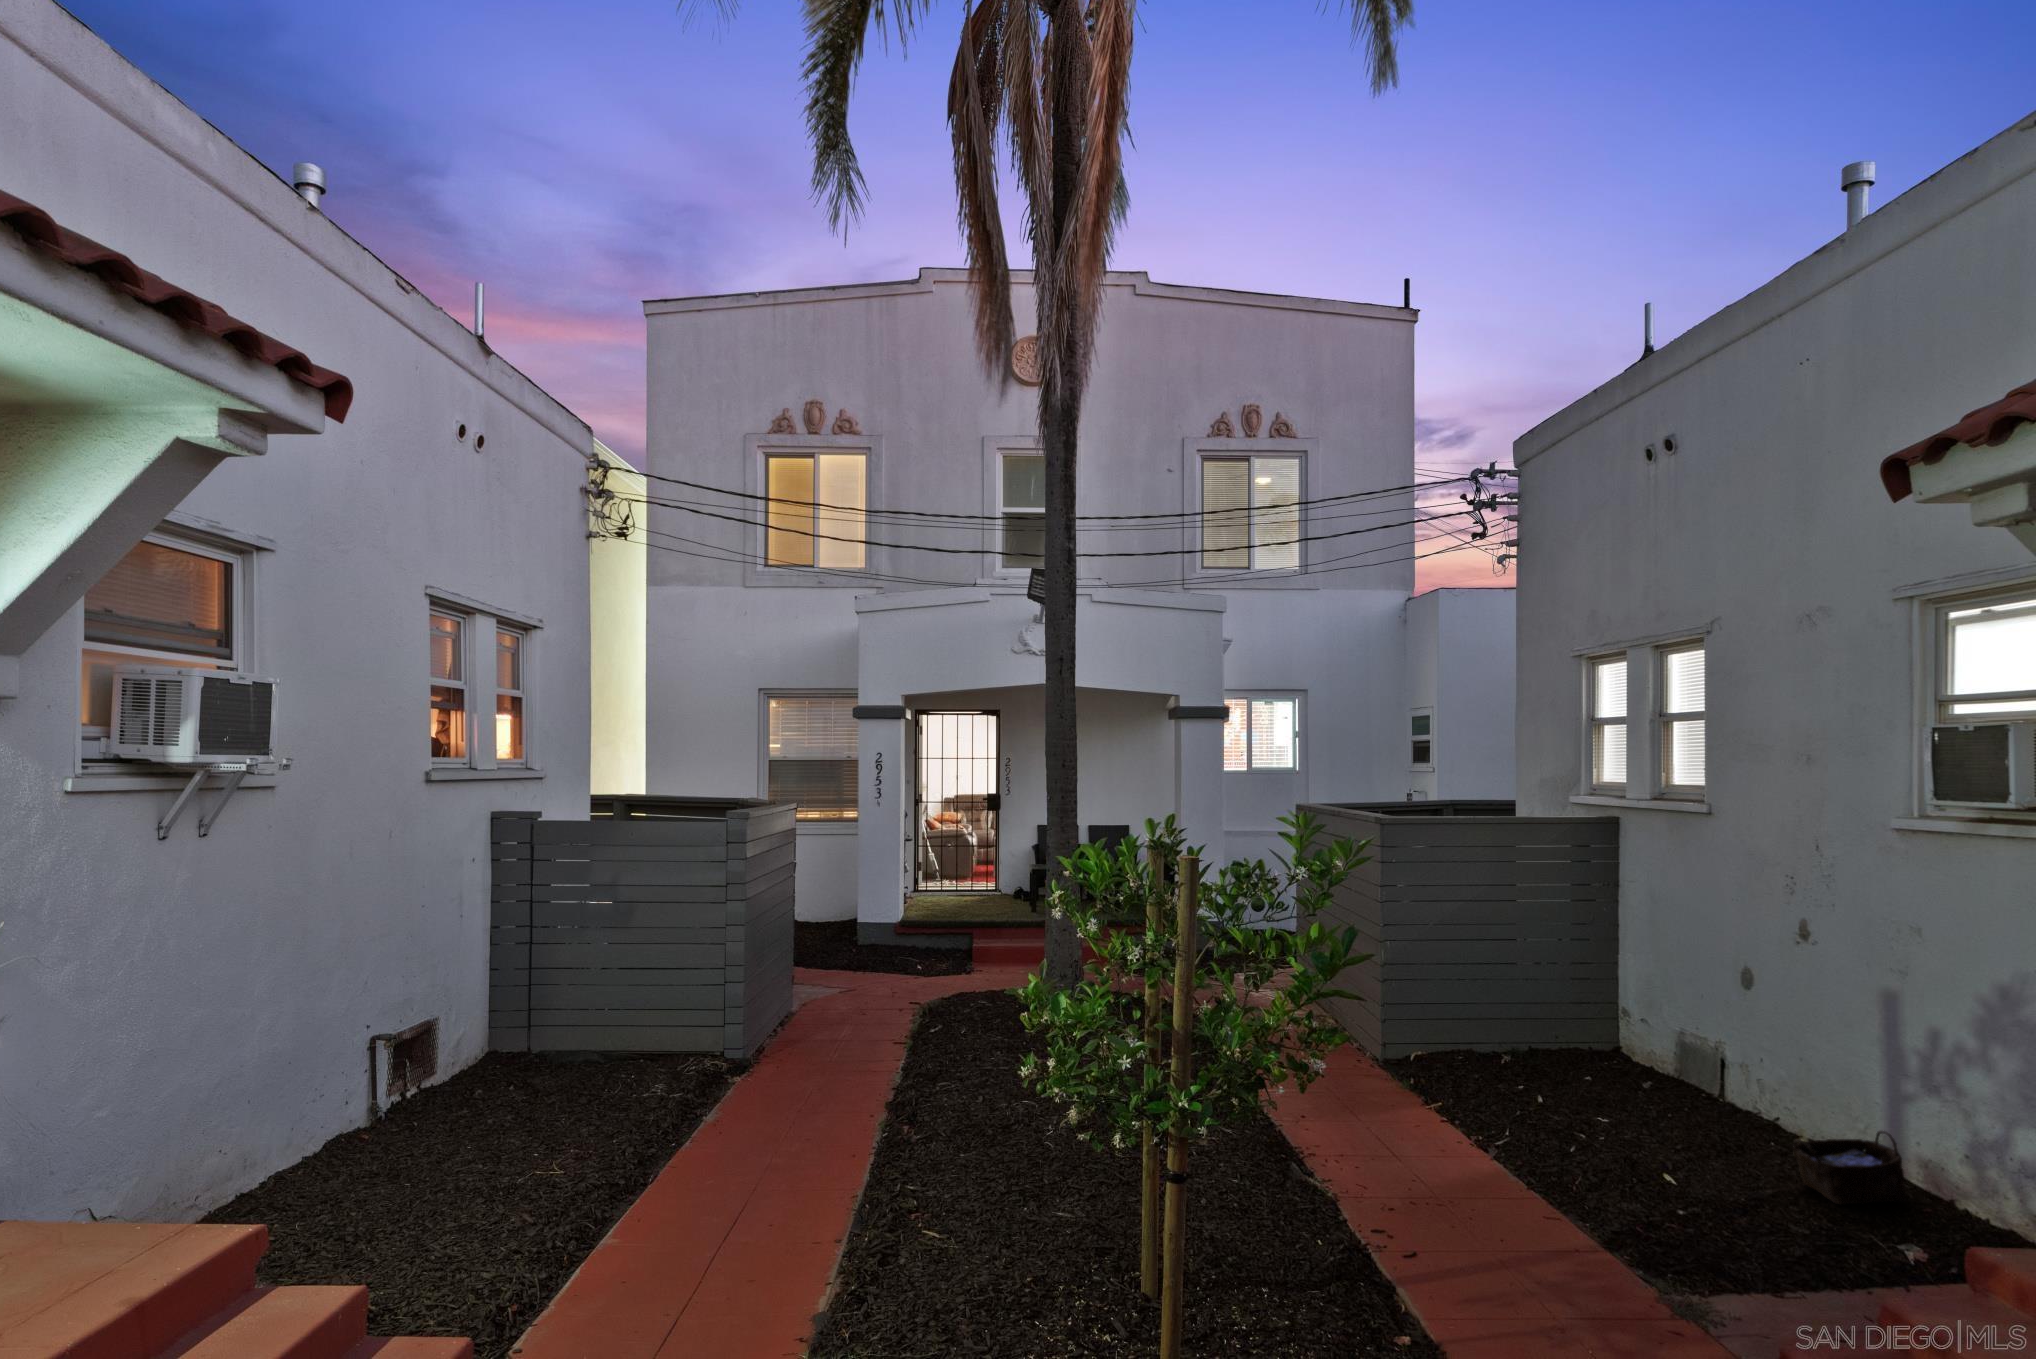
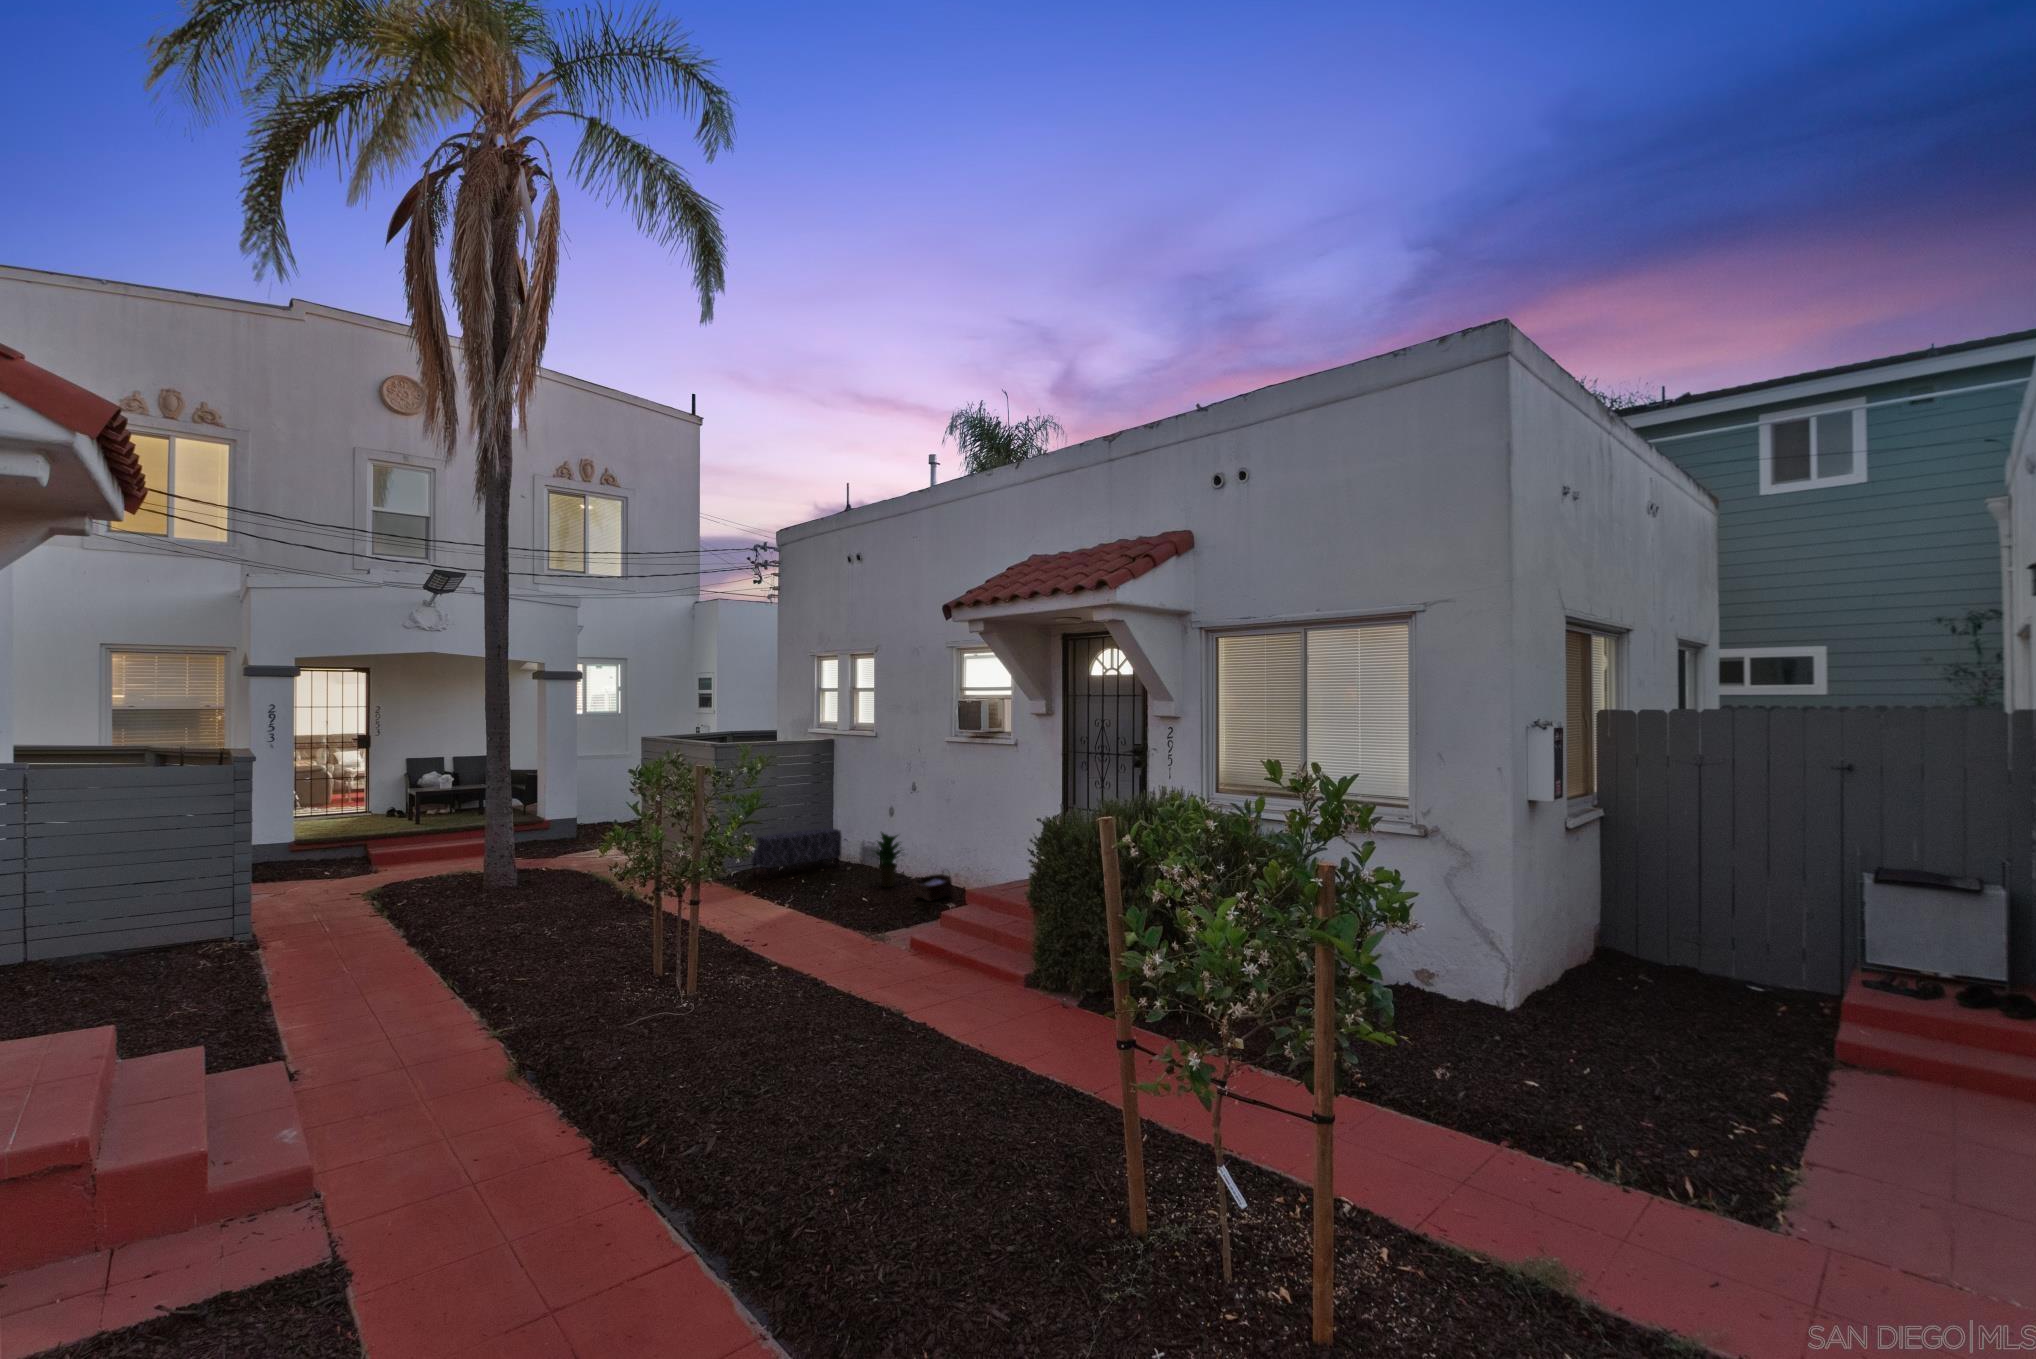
bench: none [1453,987,1642,1079] -> present [752,827,842,880]
potted plant: none [1683,1017,1785,1145] -> present [874,833,904,887]

